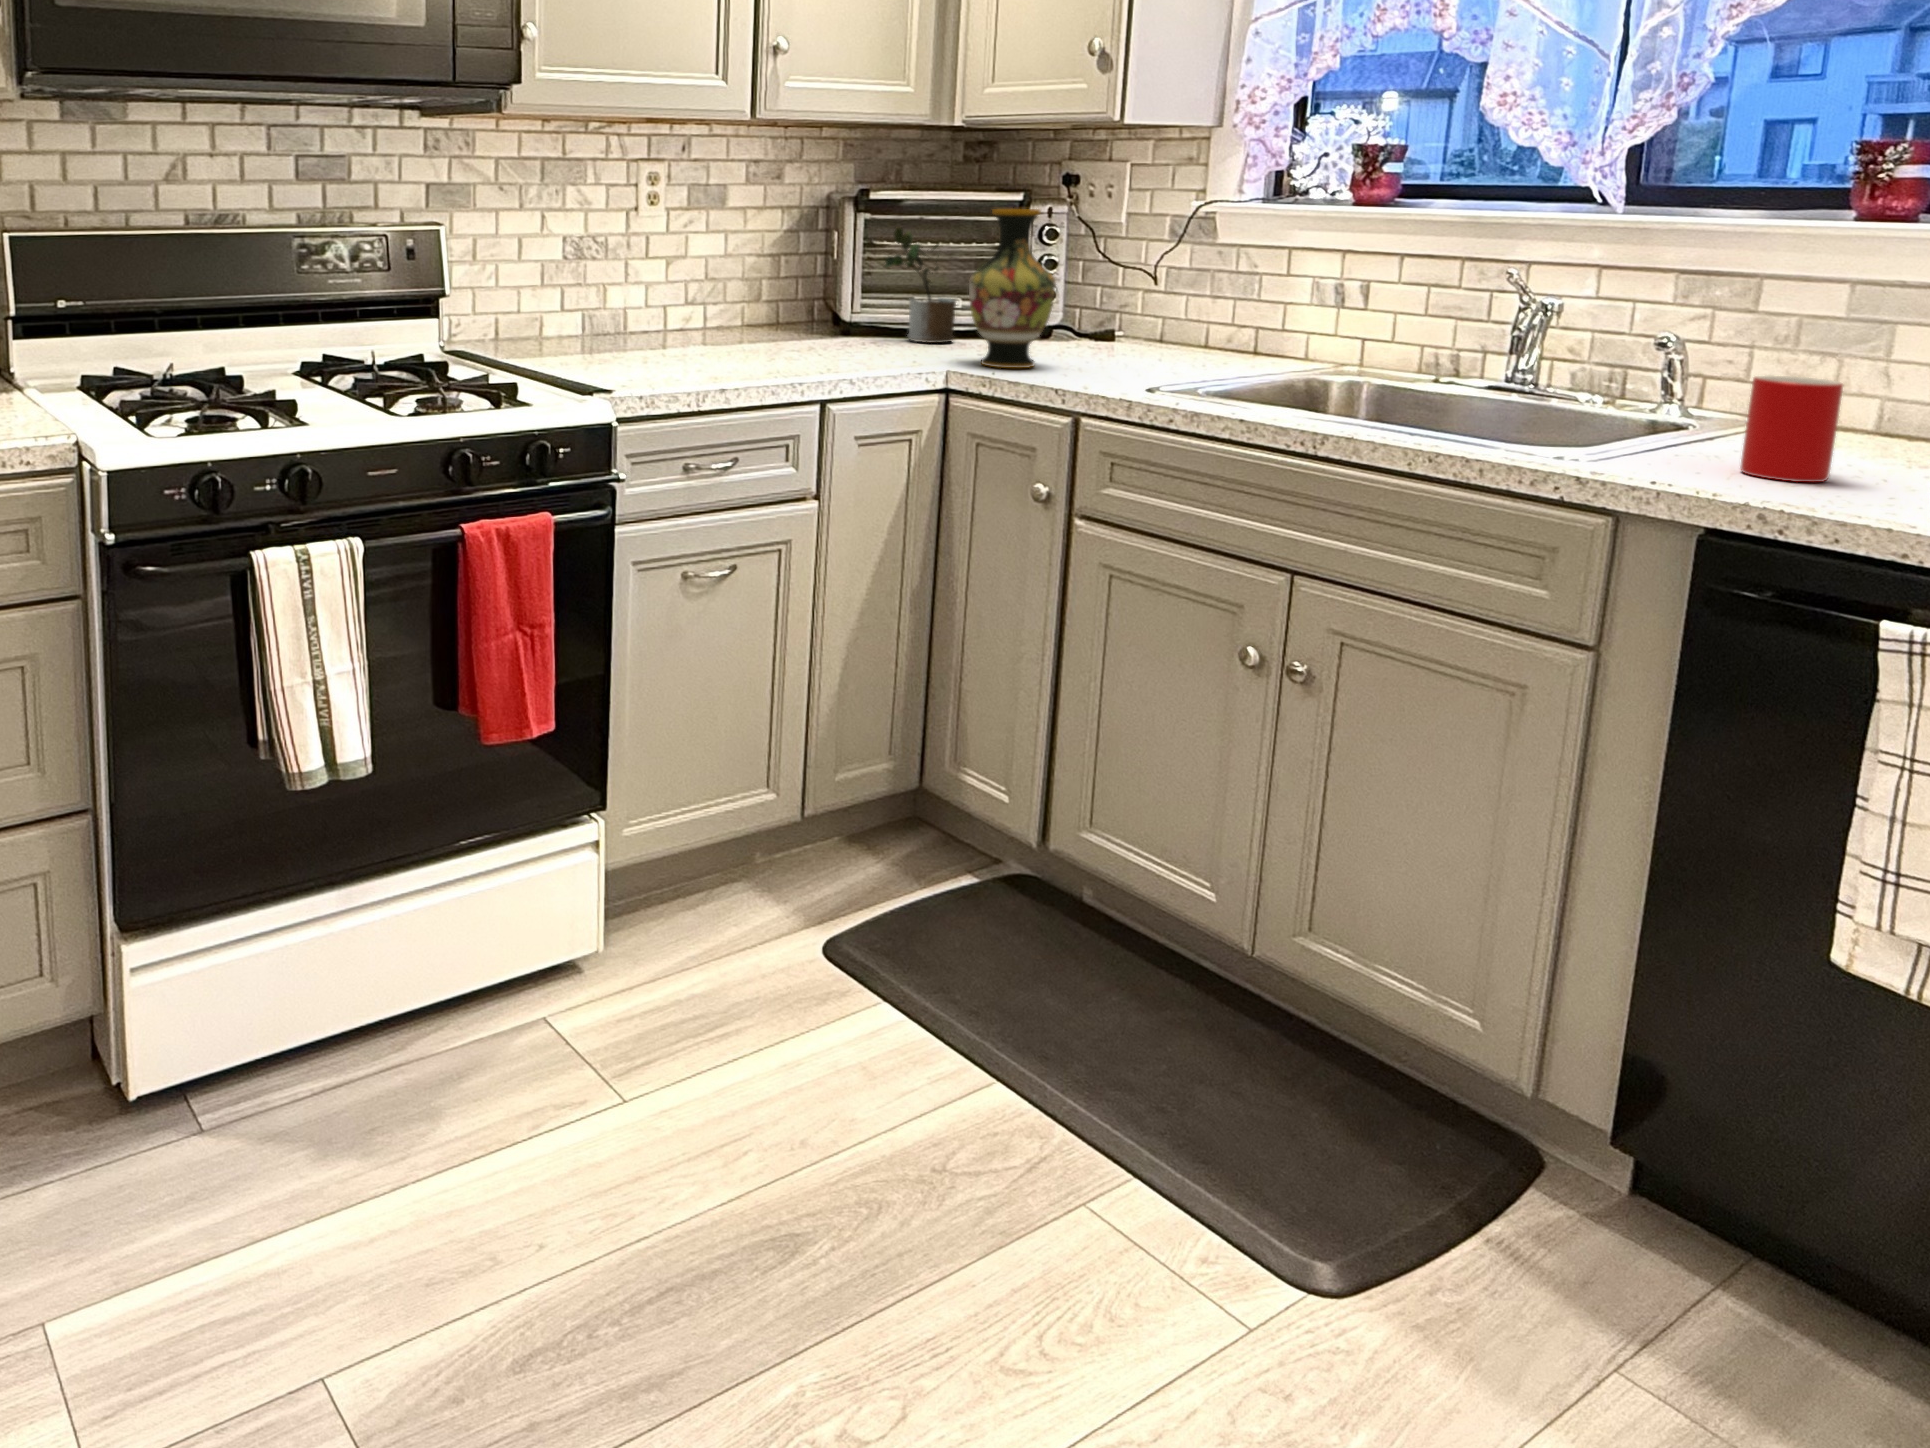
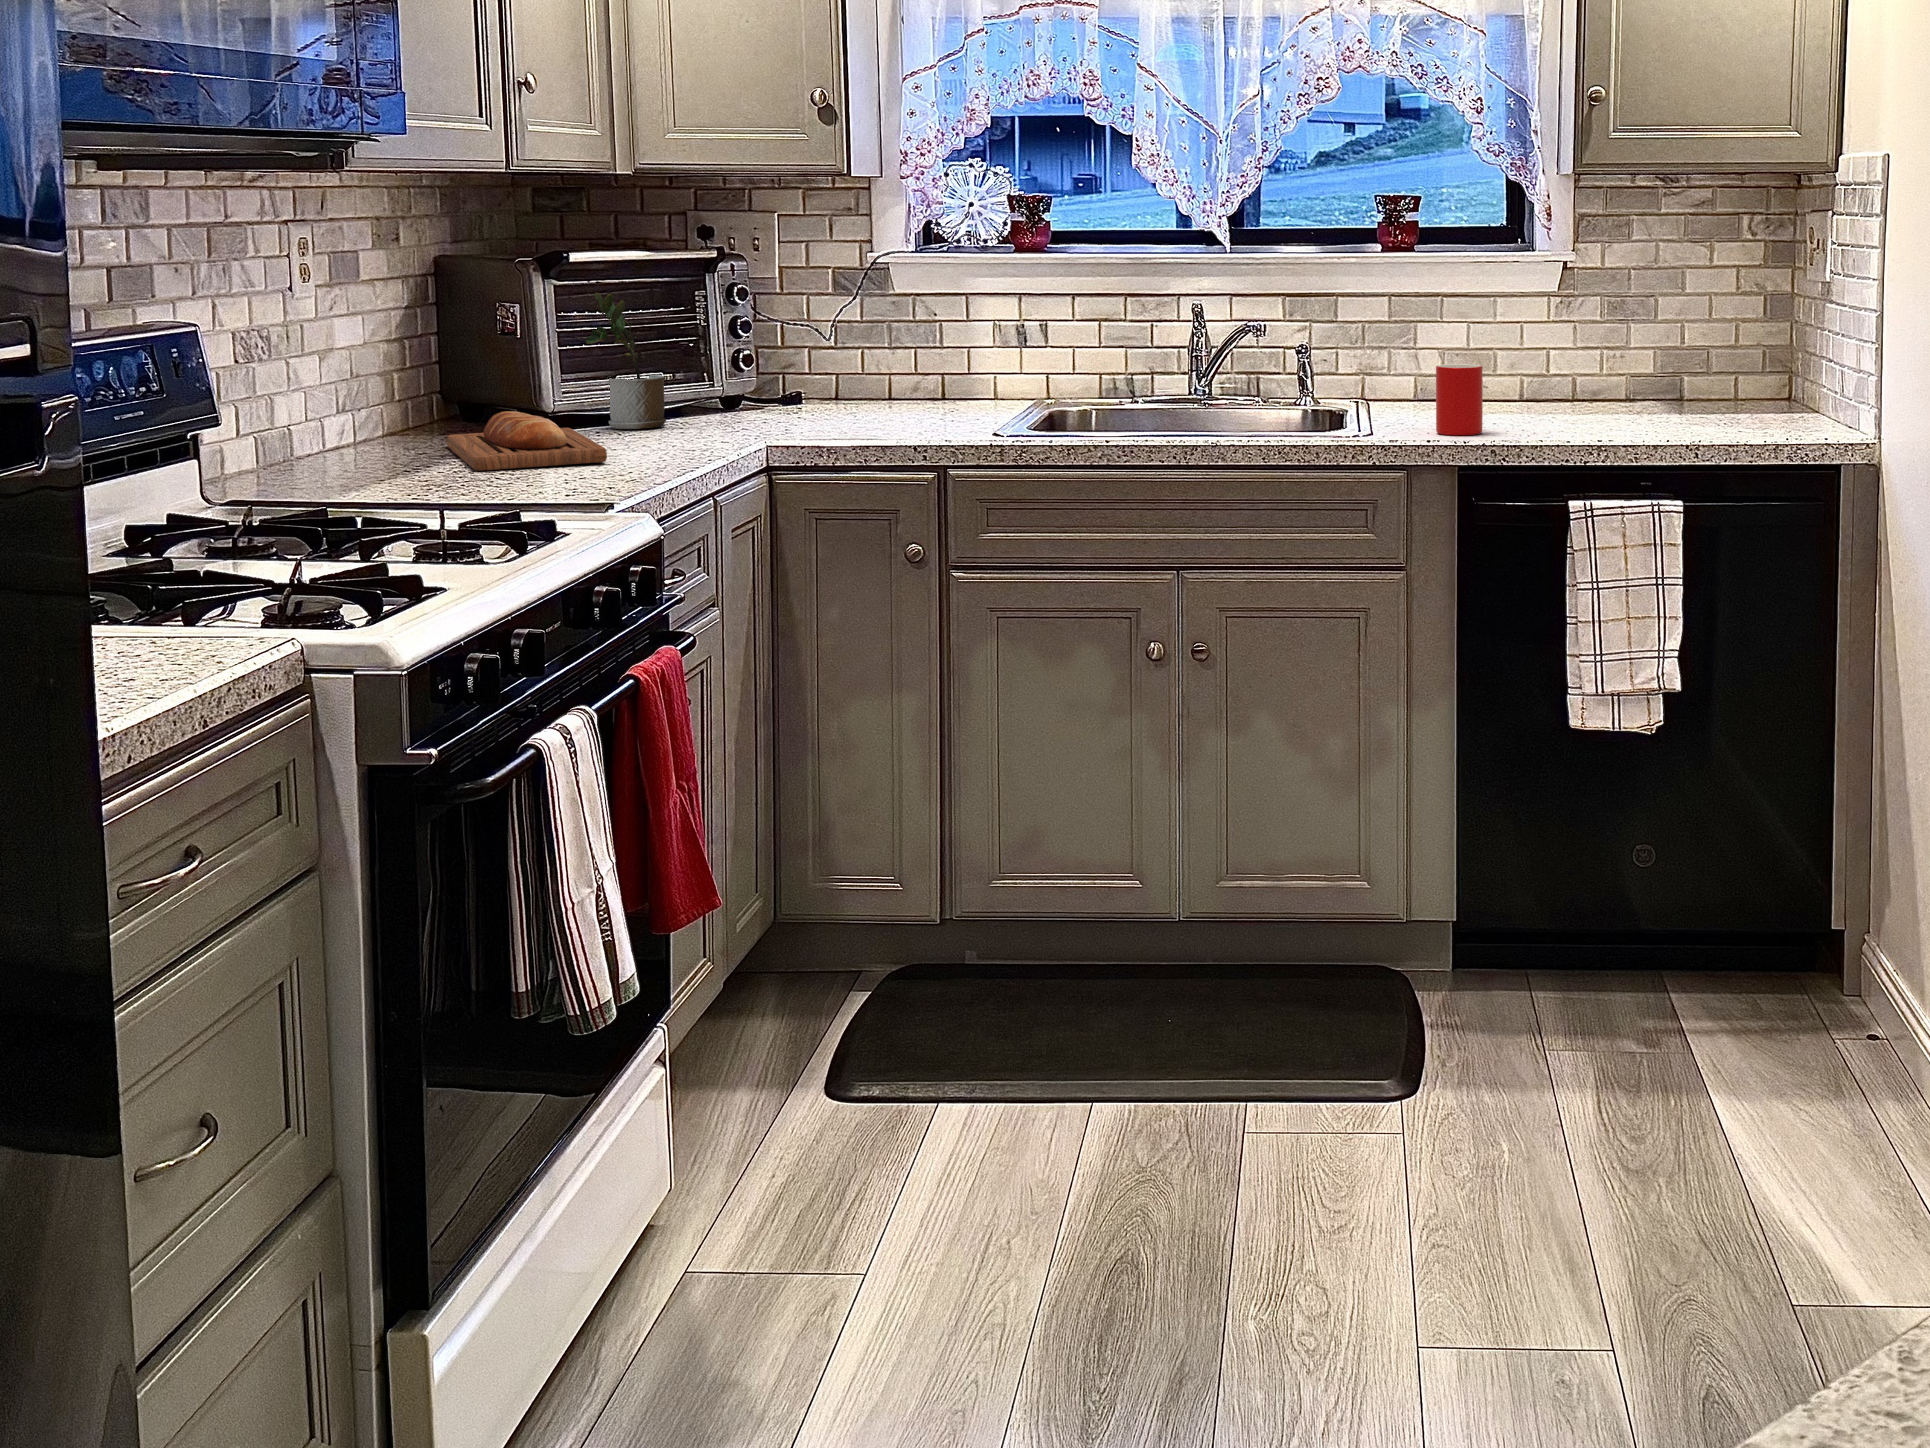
vase: present [969,209,1056,368] -> none [753,267,845,441]
bread loaf: none [698,314,845,360] -> present [447,411,607,471]

